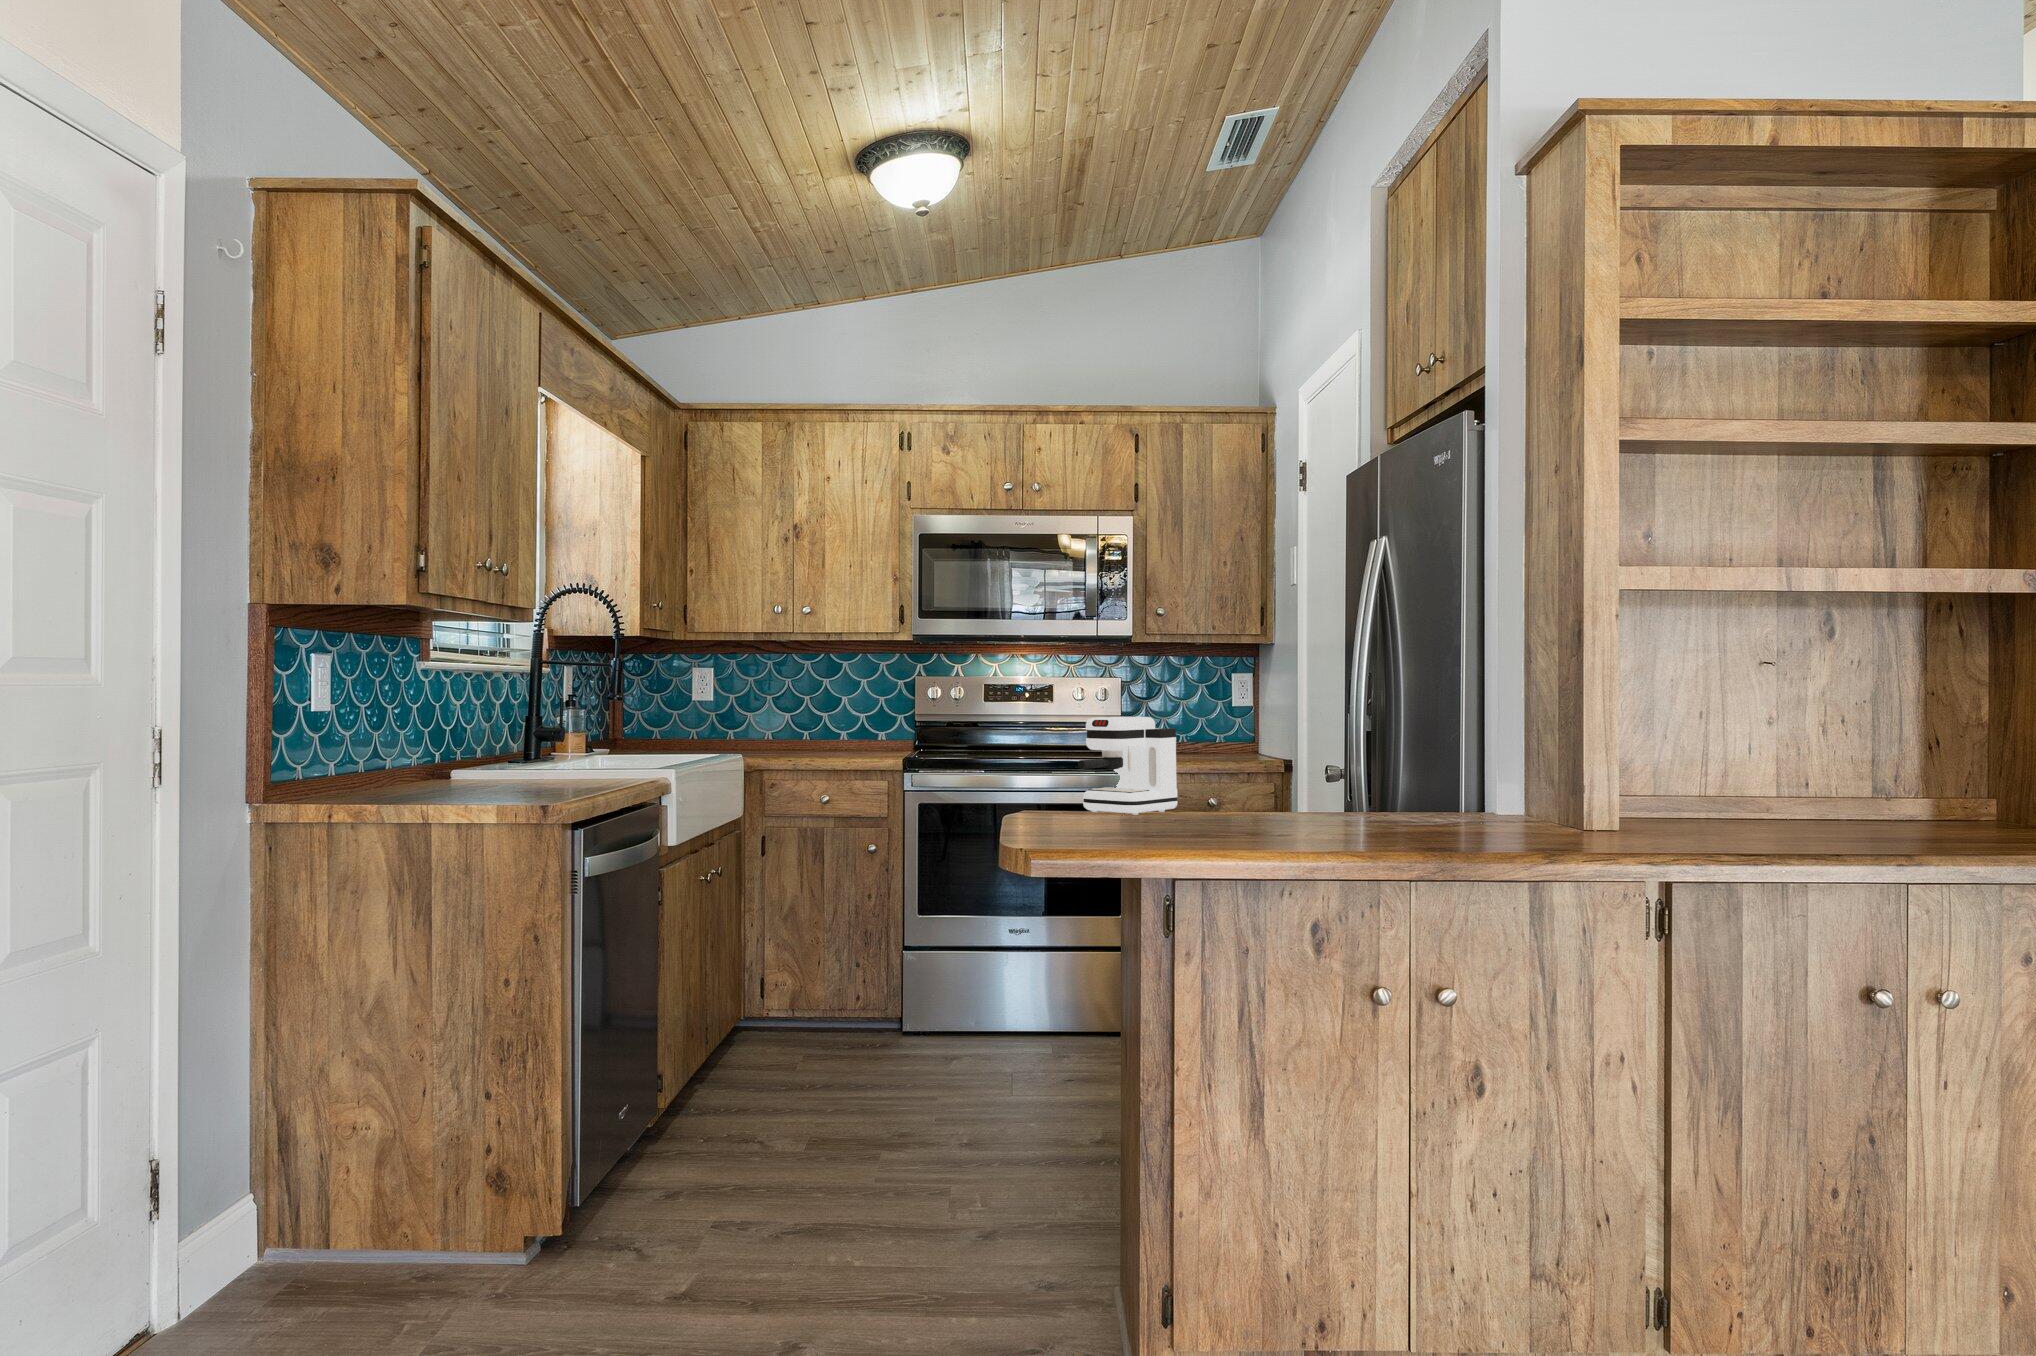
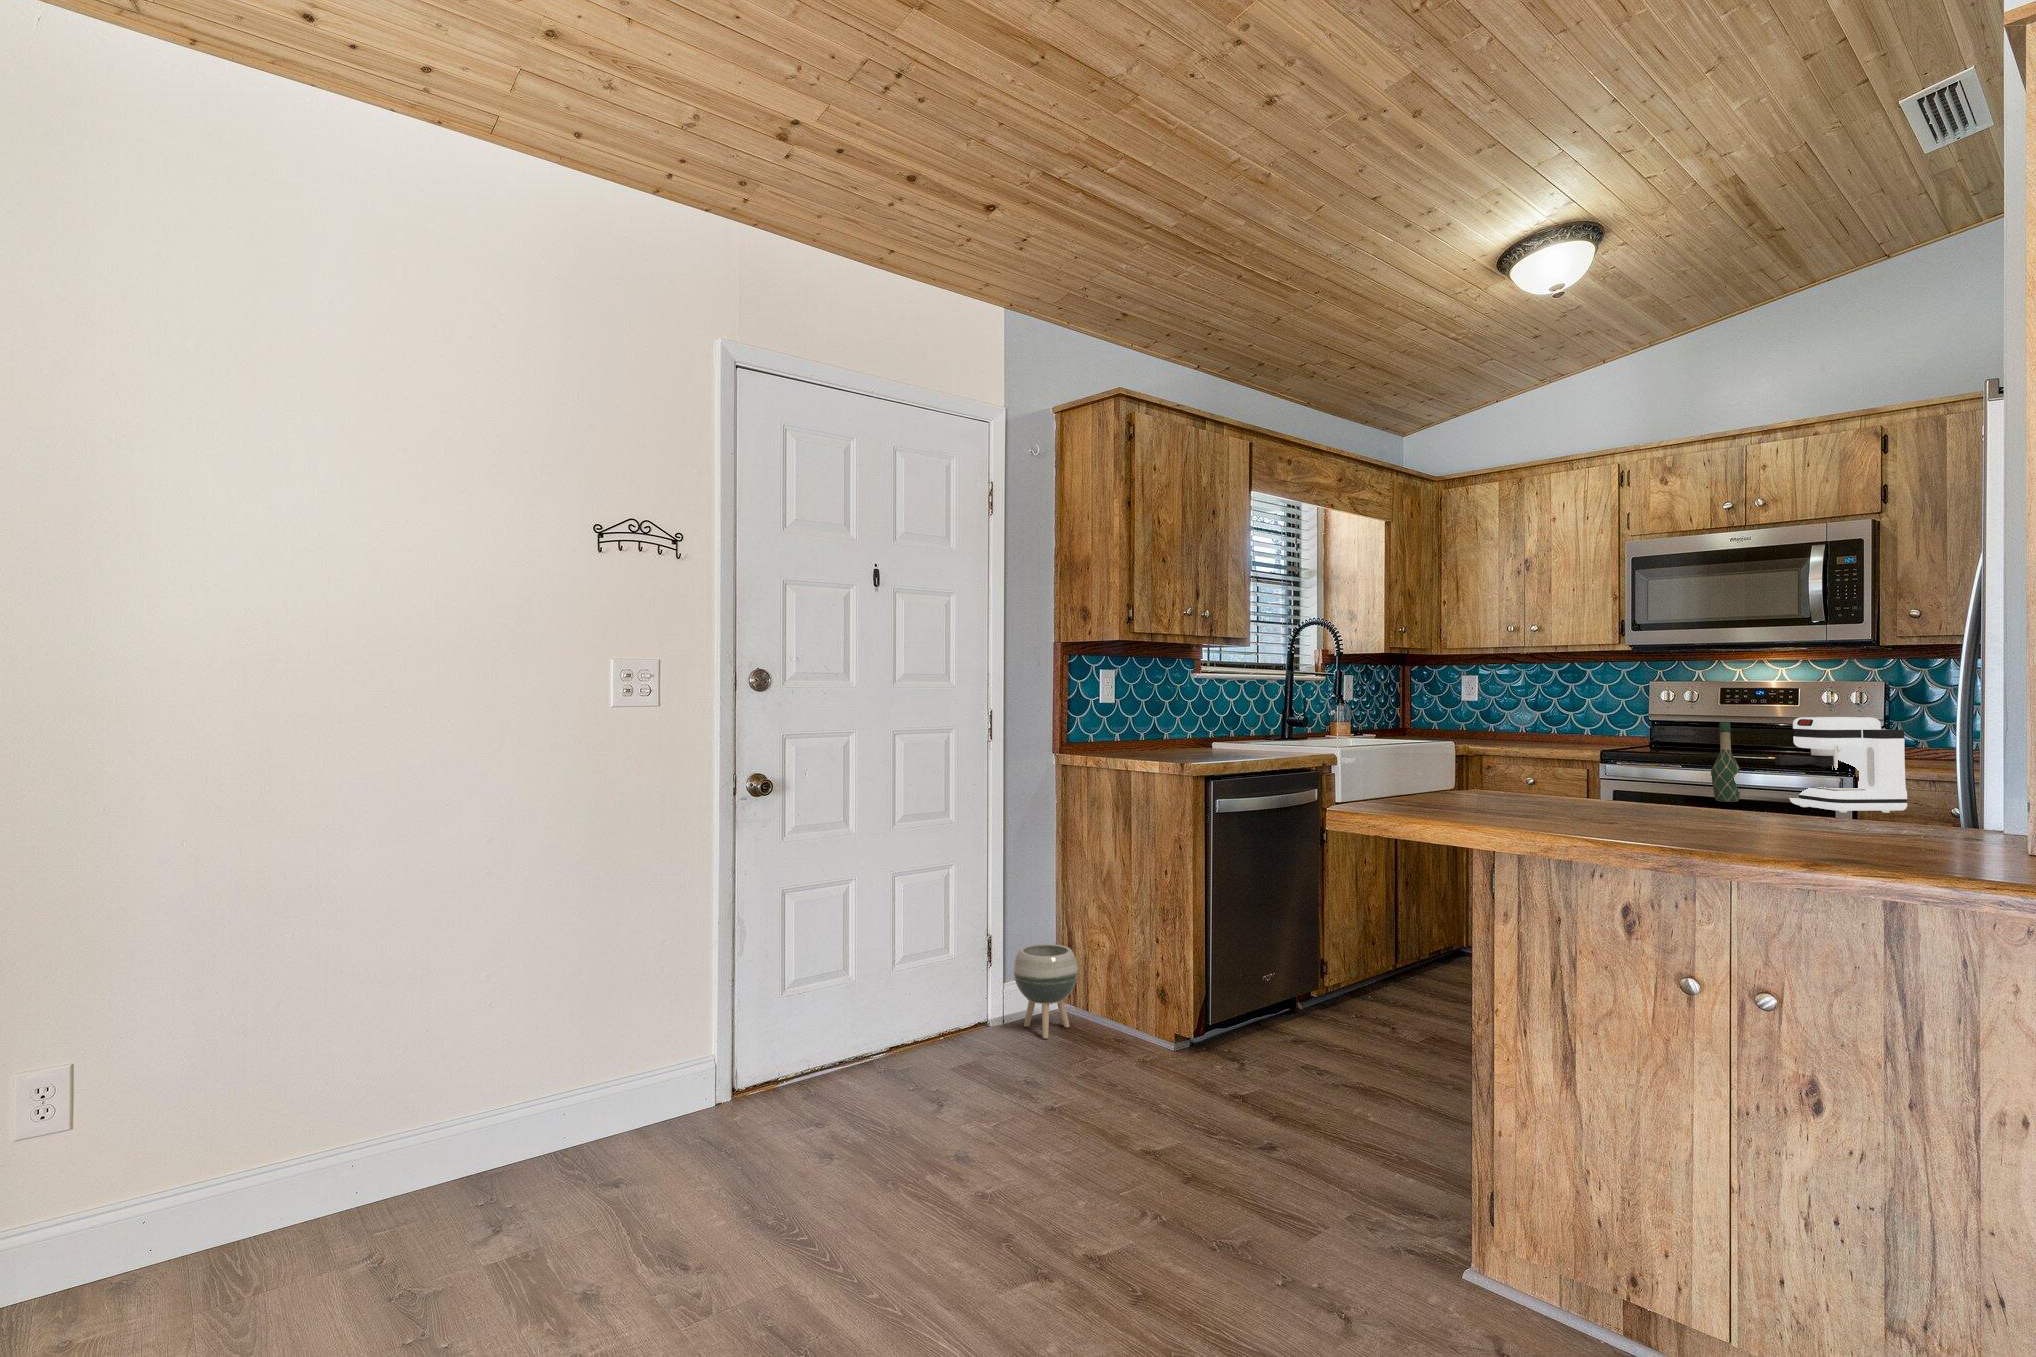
wine bottle: none [1015,725,1043,812] -> present [1711,722,1740,802]
planter: none [205,1144,334,1315] -> present [1014,944,1078,1039]

